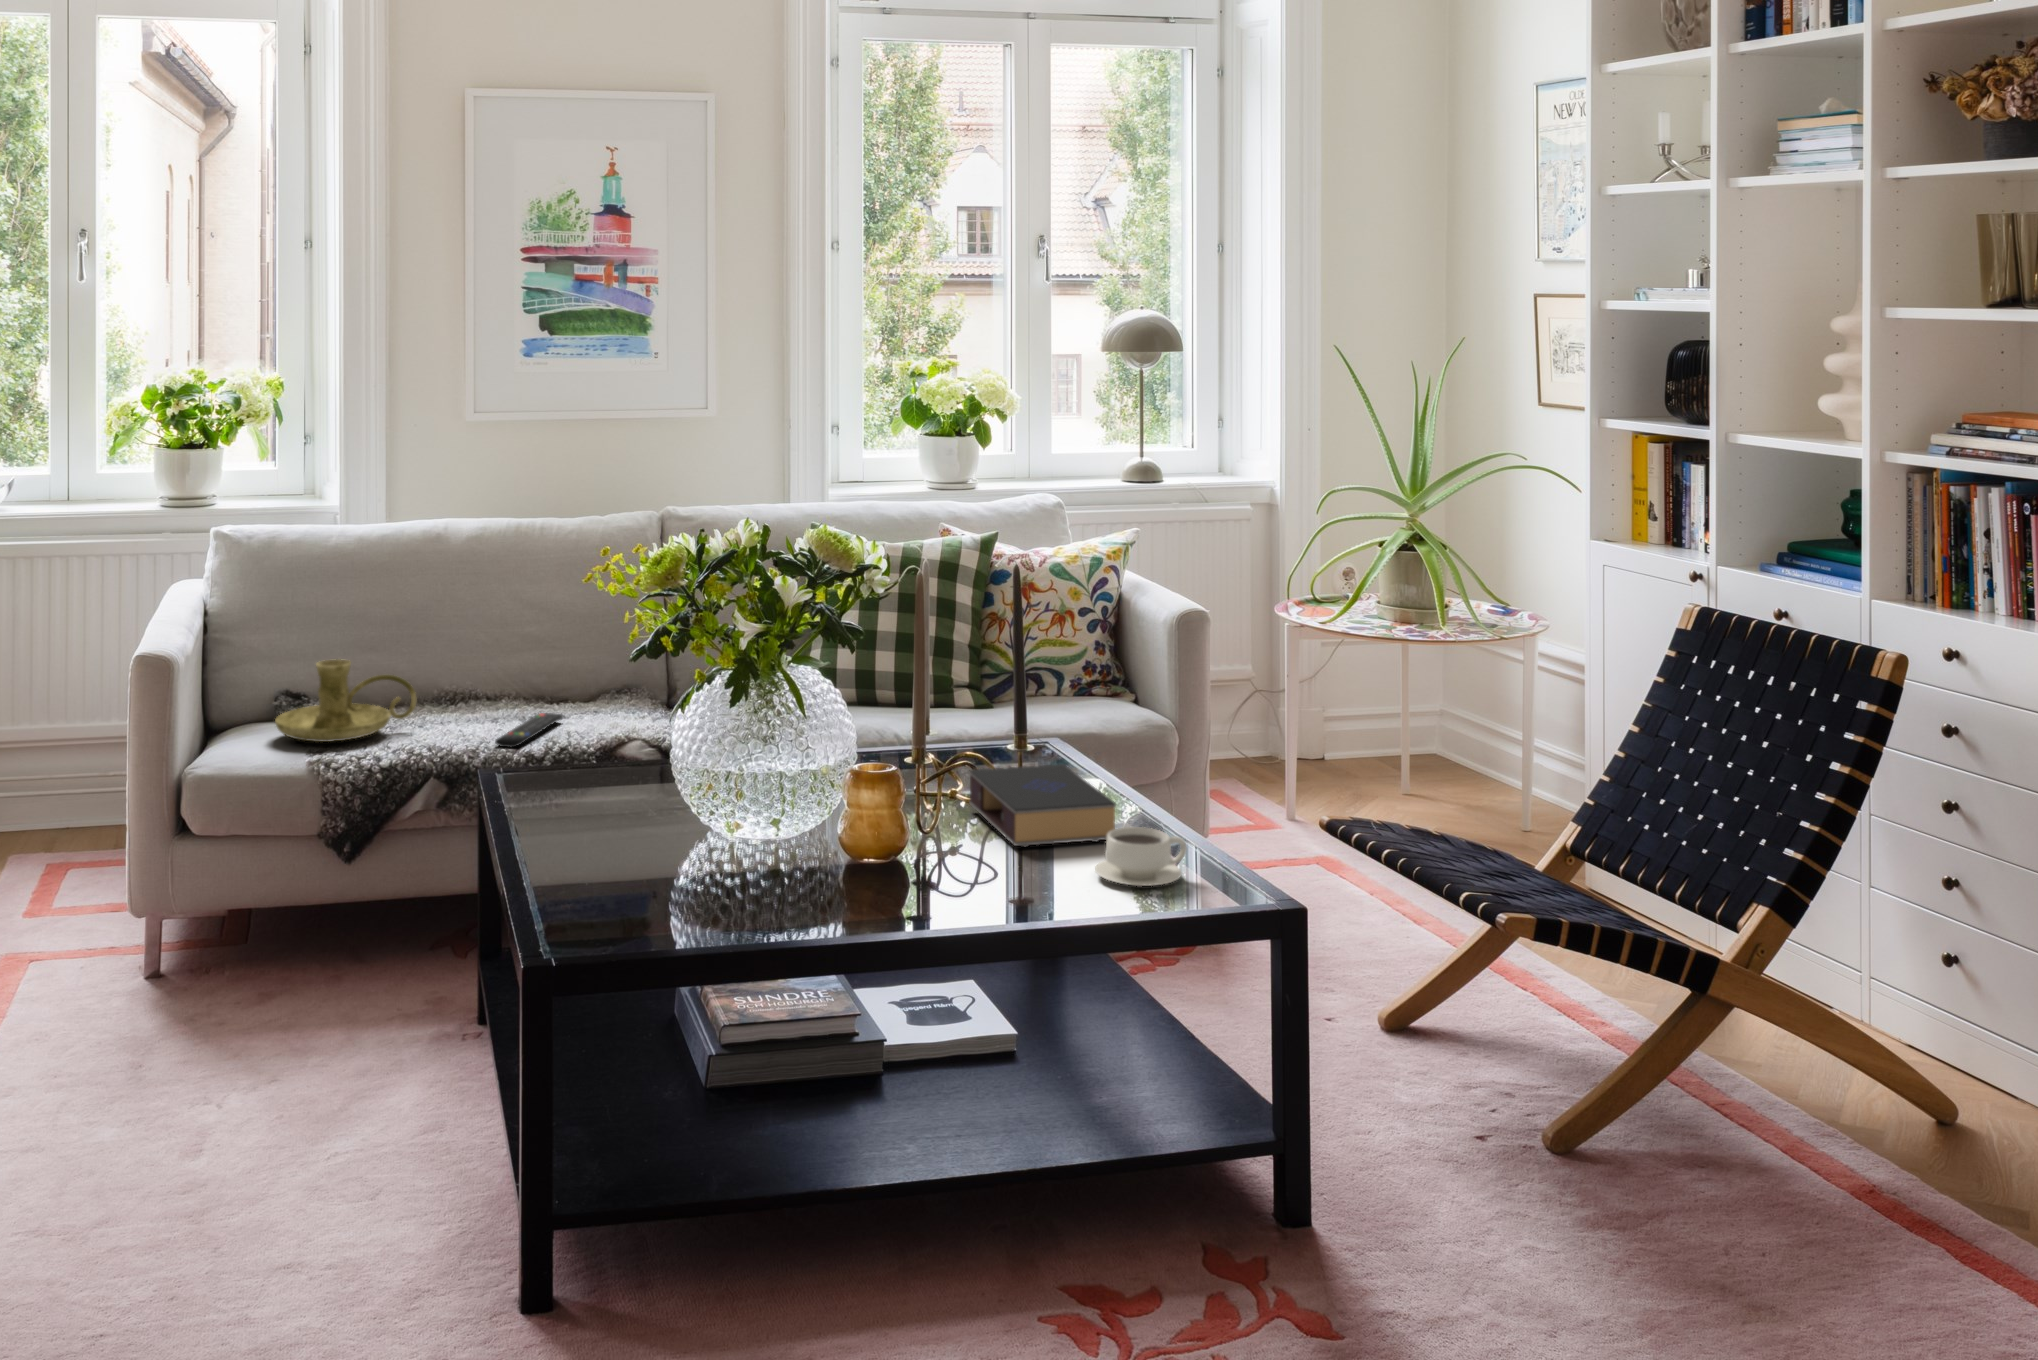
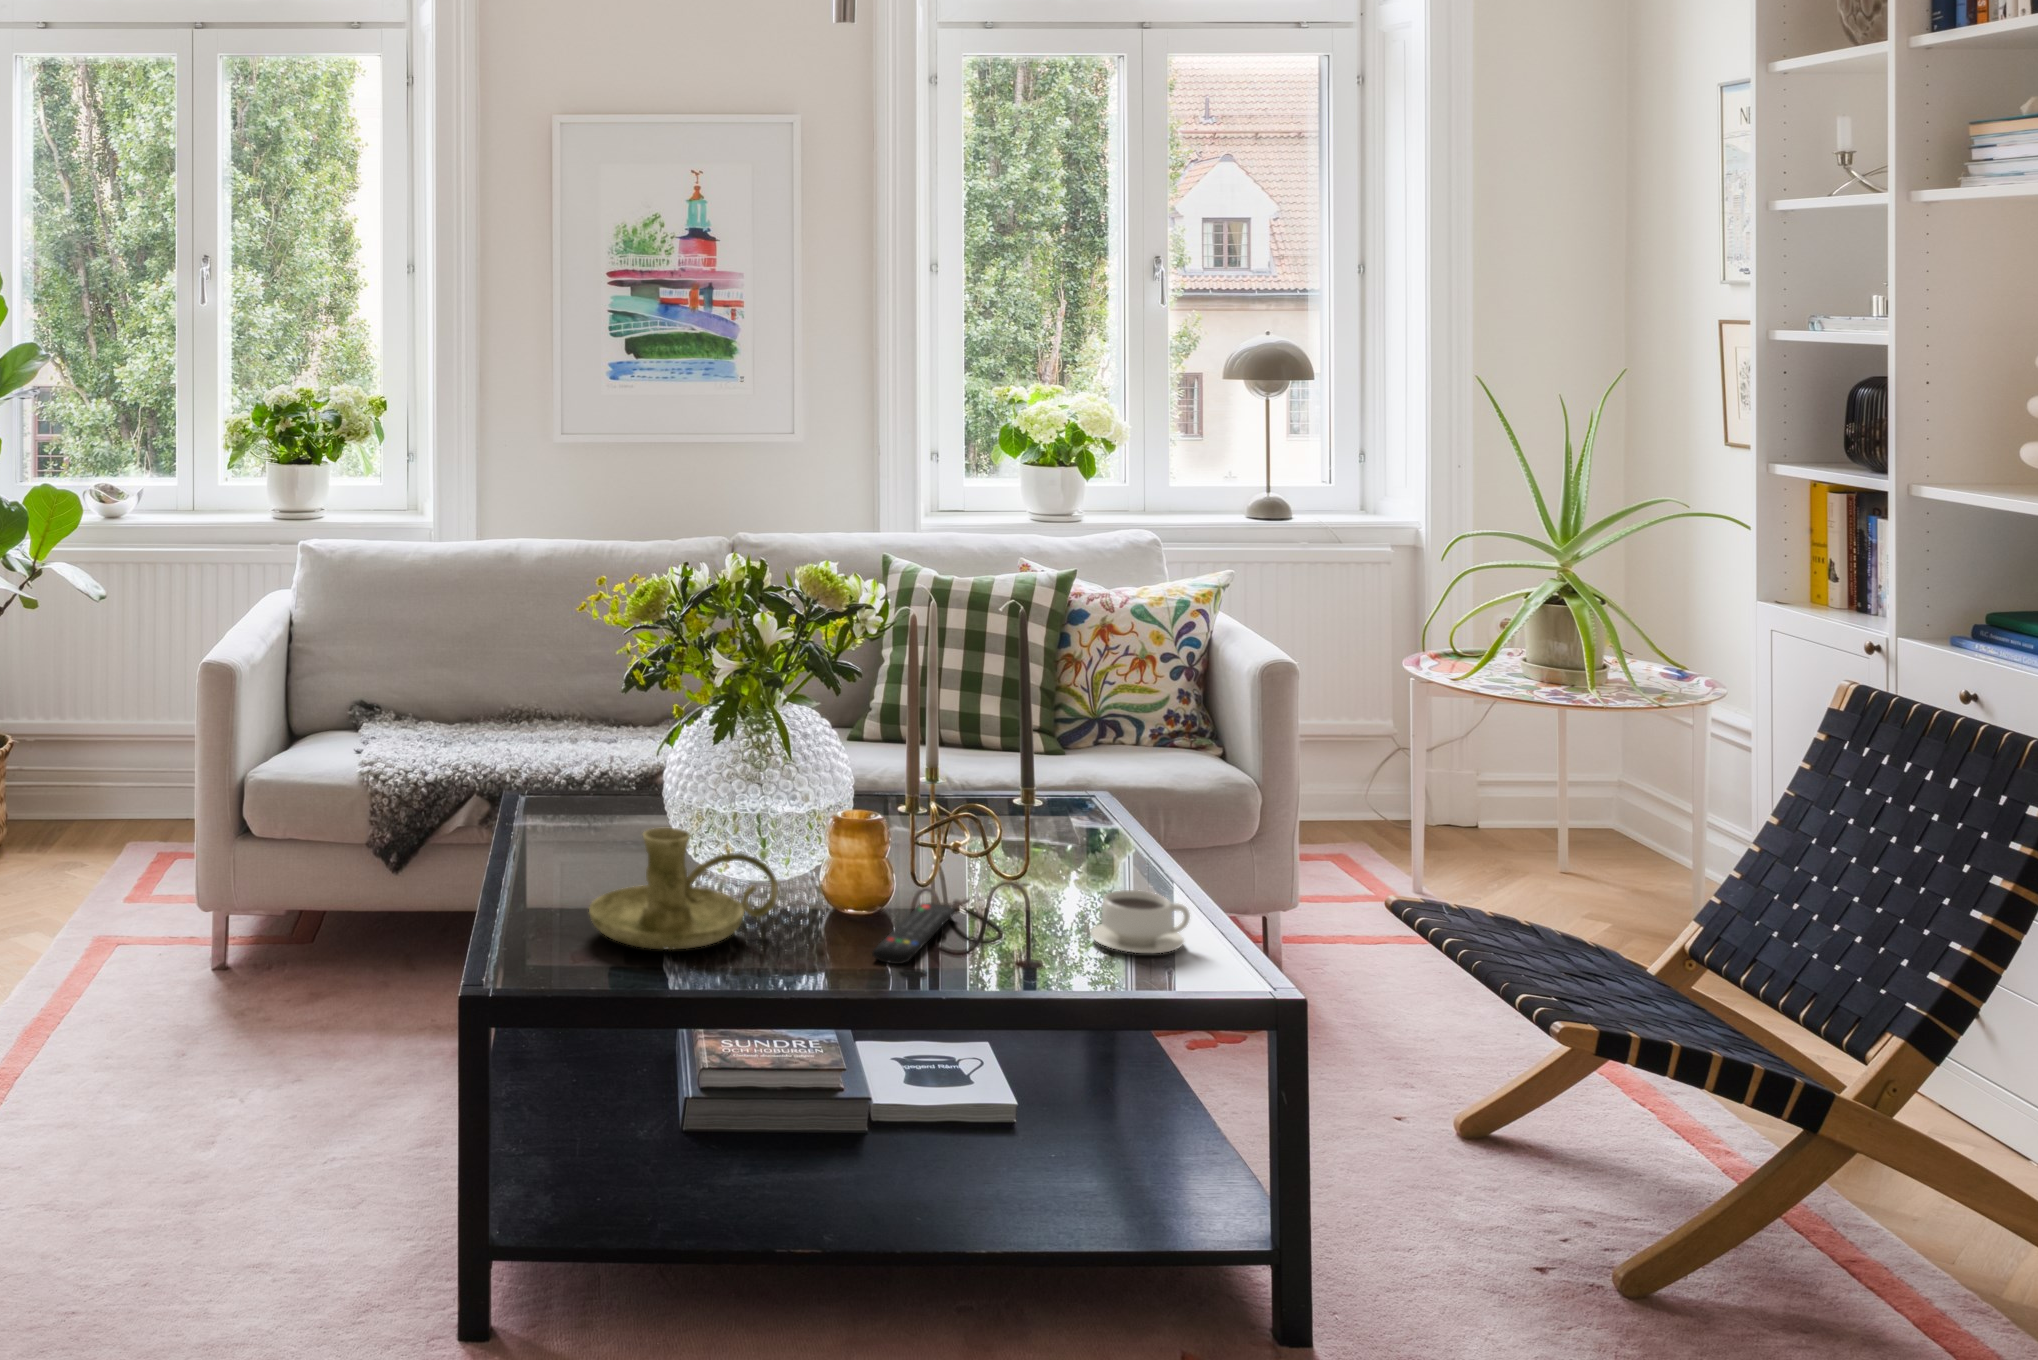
candle holder: present [275,659,416,742] -> present [589,828,778,950]
remote control: present [495,713,562,748] -> present [872,904,955,964]
book: present [969,764,1116,847] -> none [986,819,1129,903]

